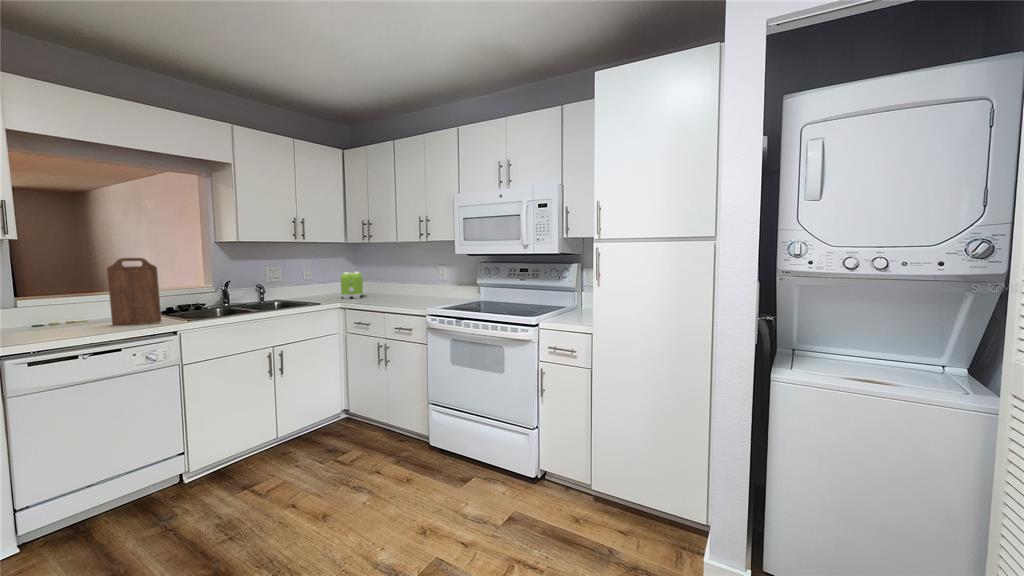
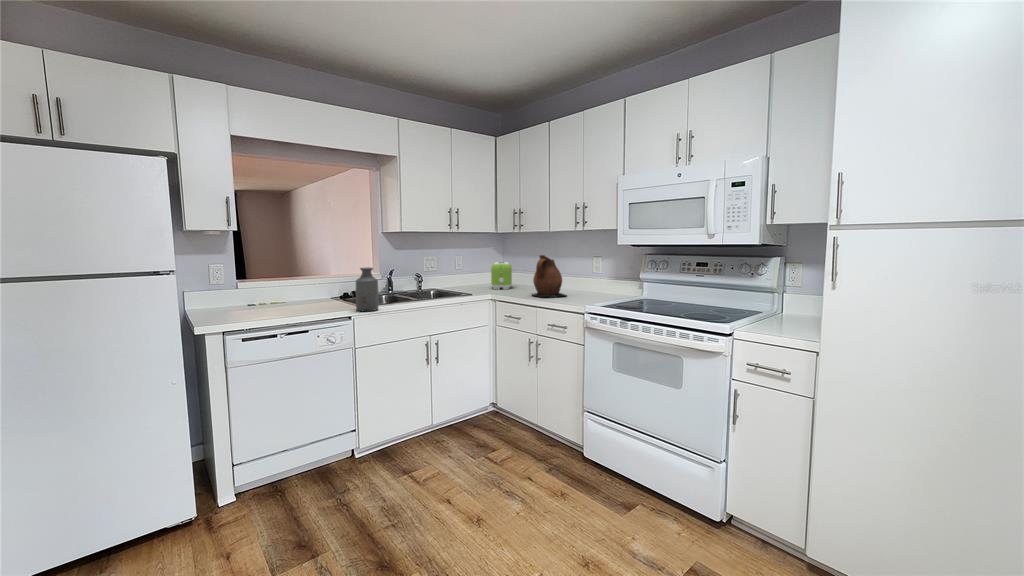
cutting board: present [107,258,161,325] -> none [299,246,339,308]
ceramic pitcher: none [378,264,415,304] -> present [532,255,567,297]
bottle: none [182,279,210,325] -> present [356,267,379,311]

